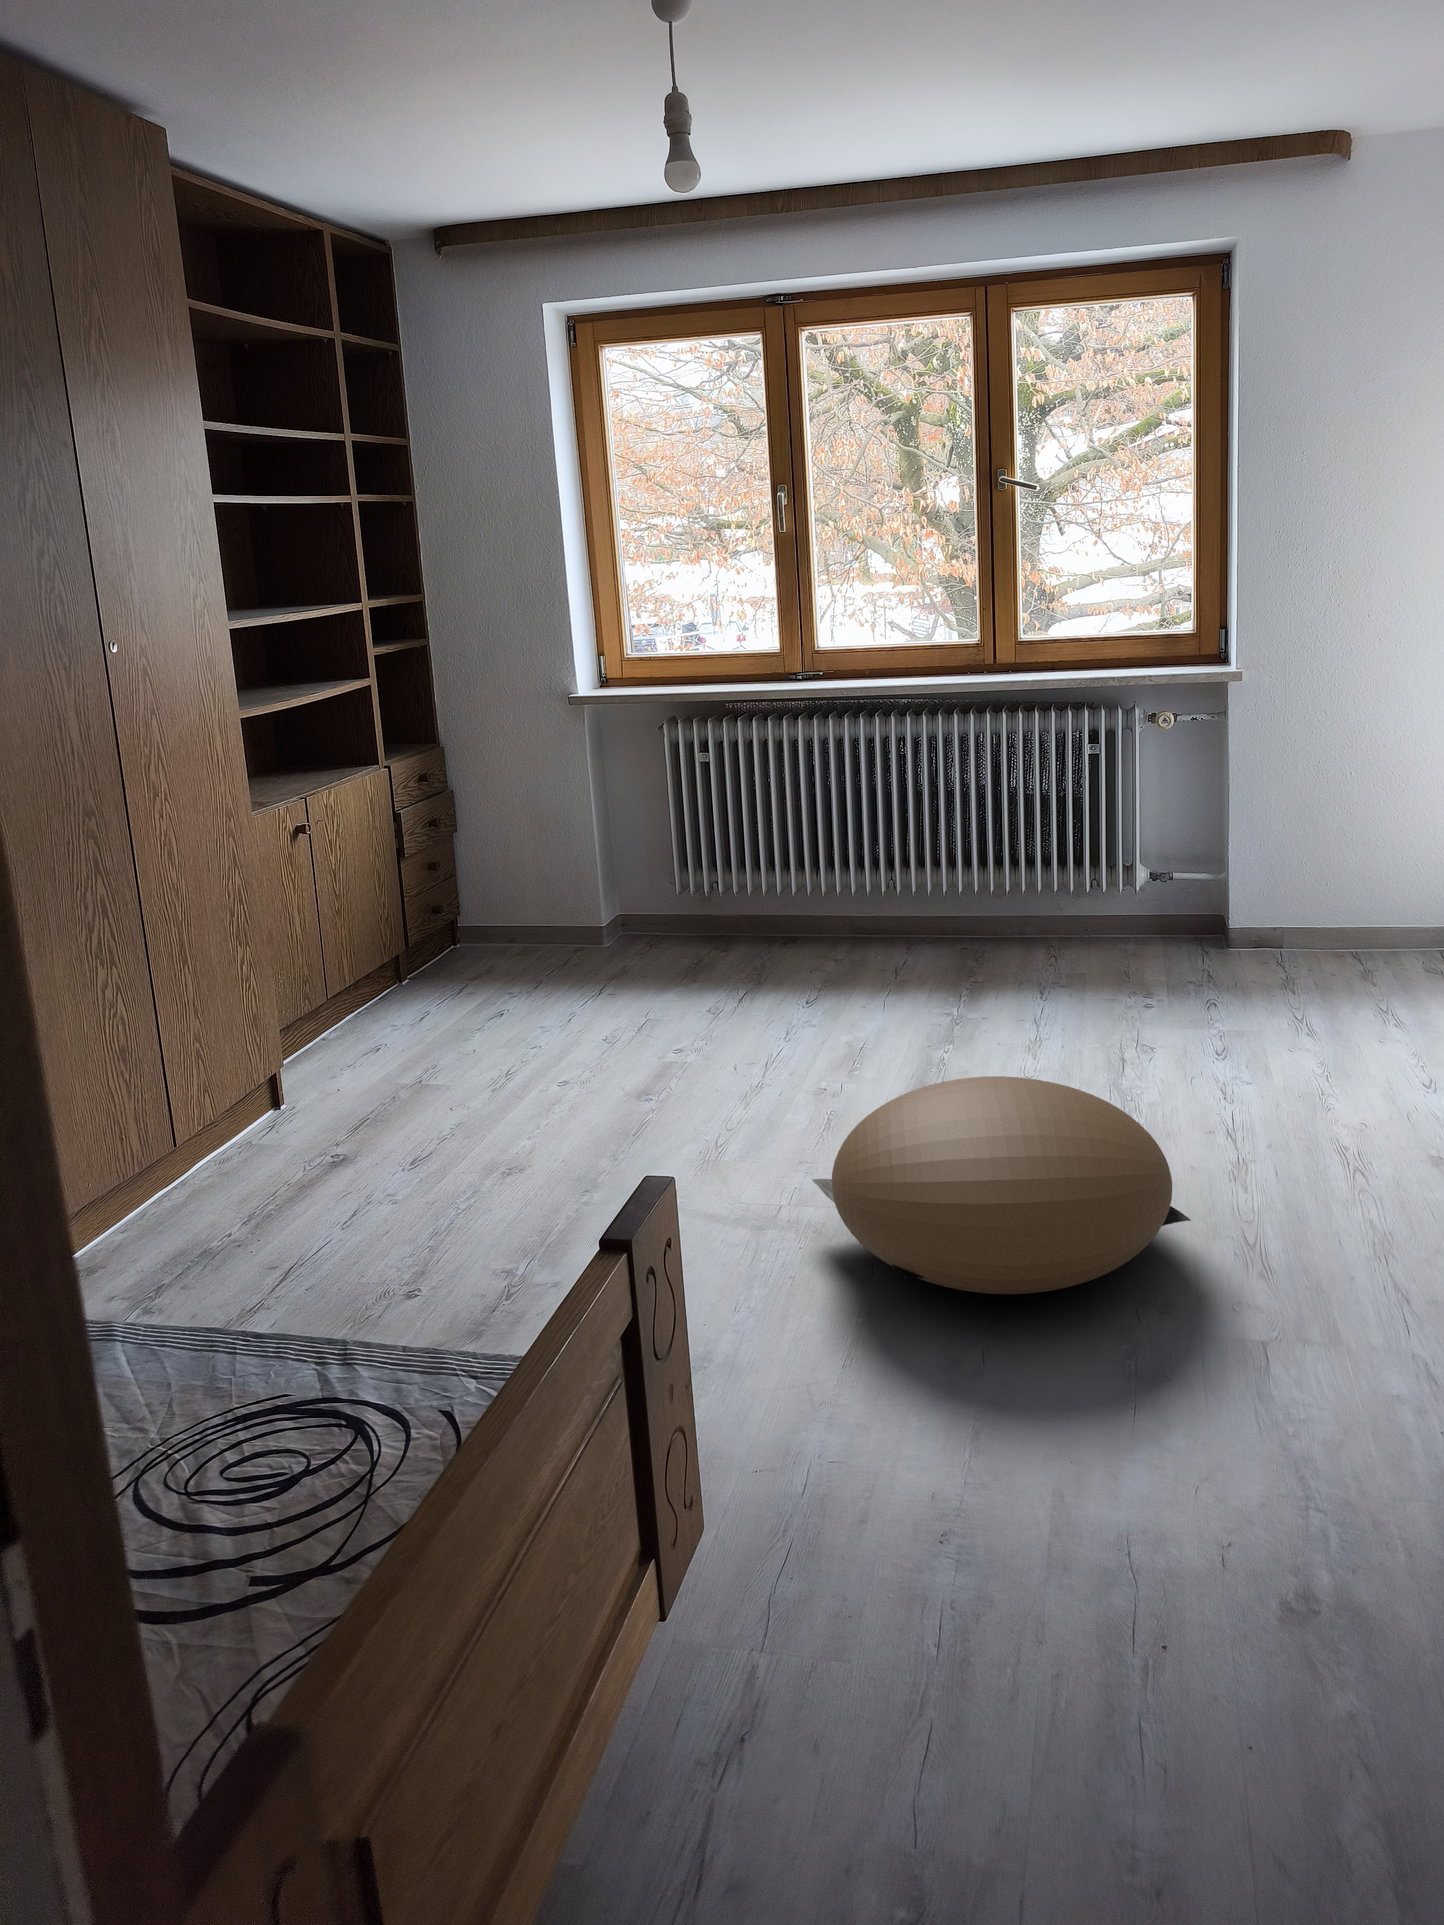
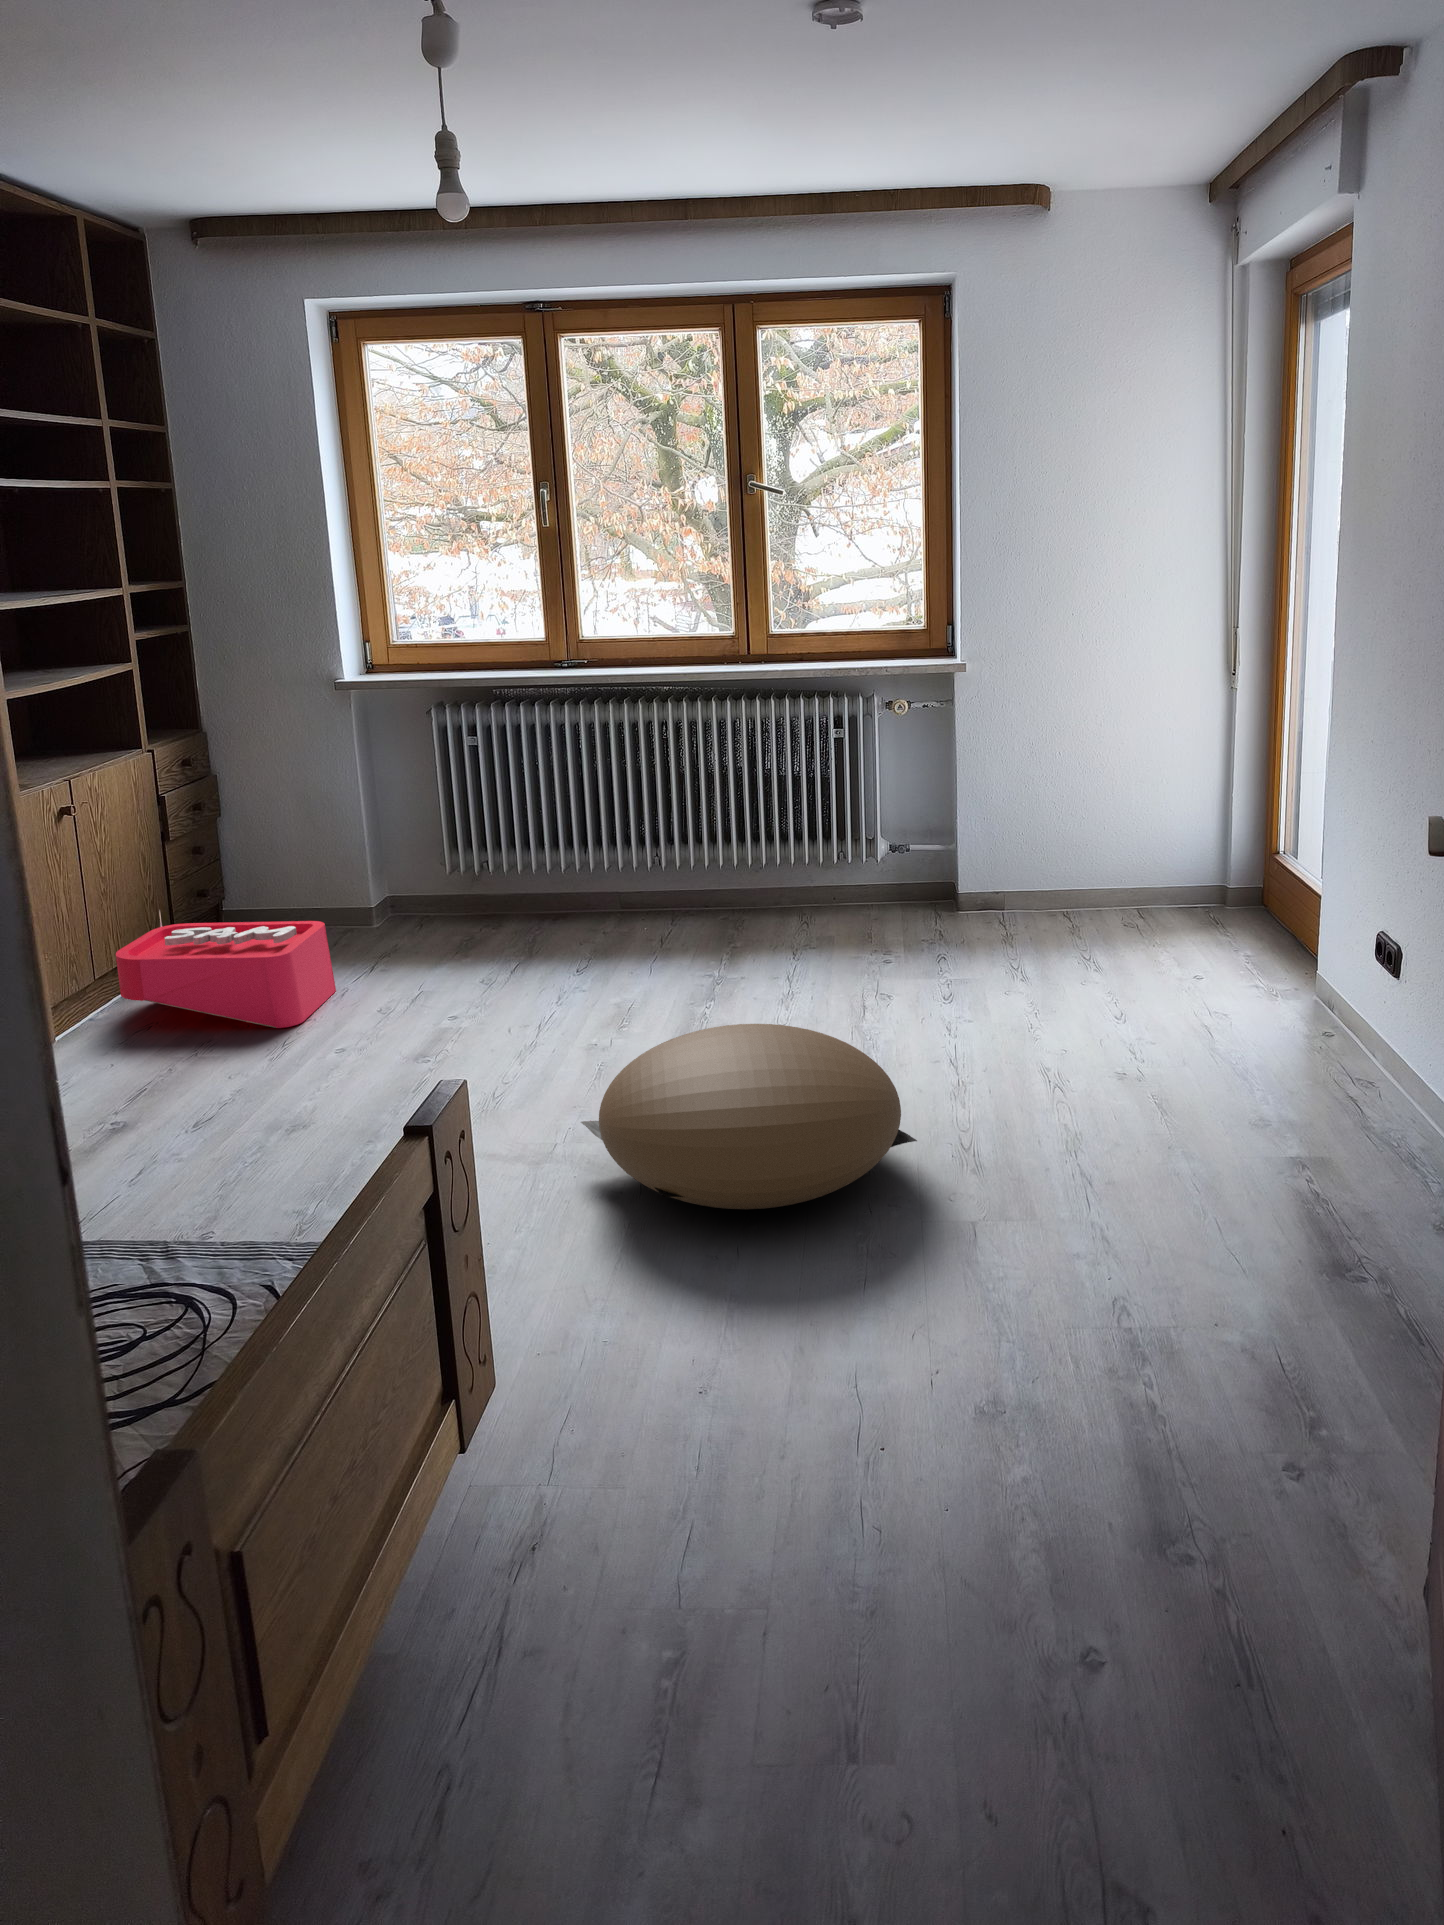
storage bin: none [347,927,565,1055] -> present [116,910,336,1028]

